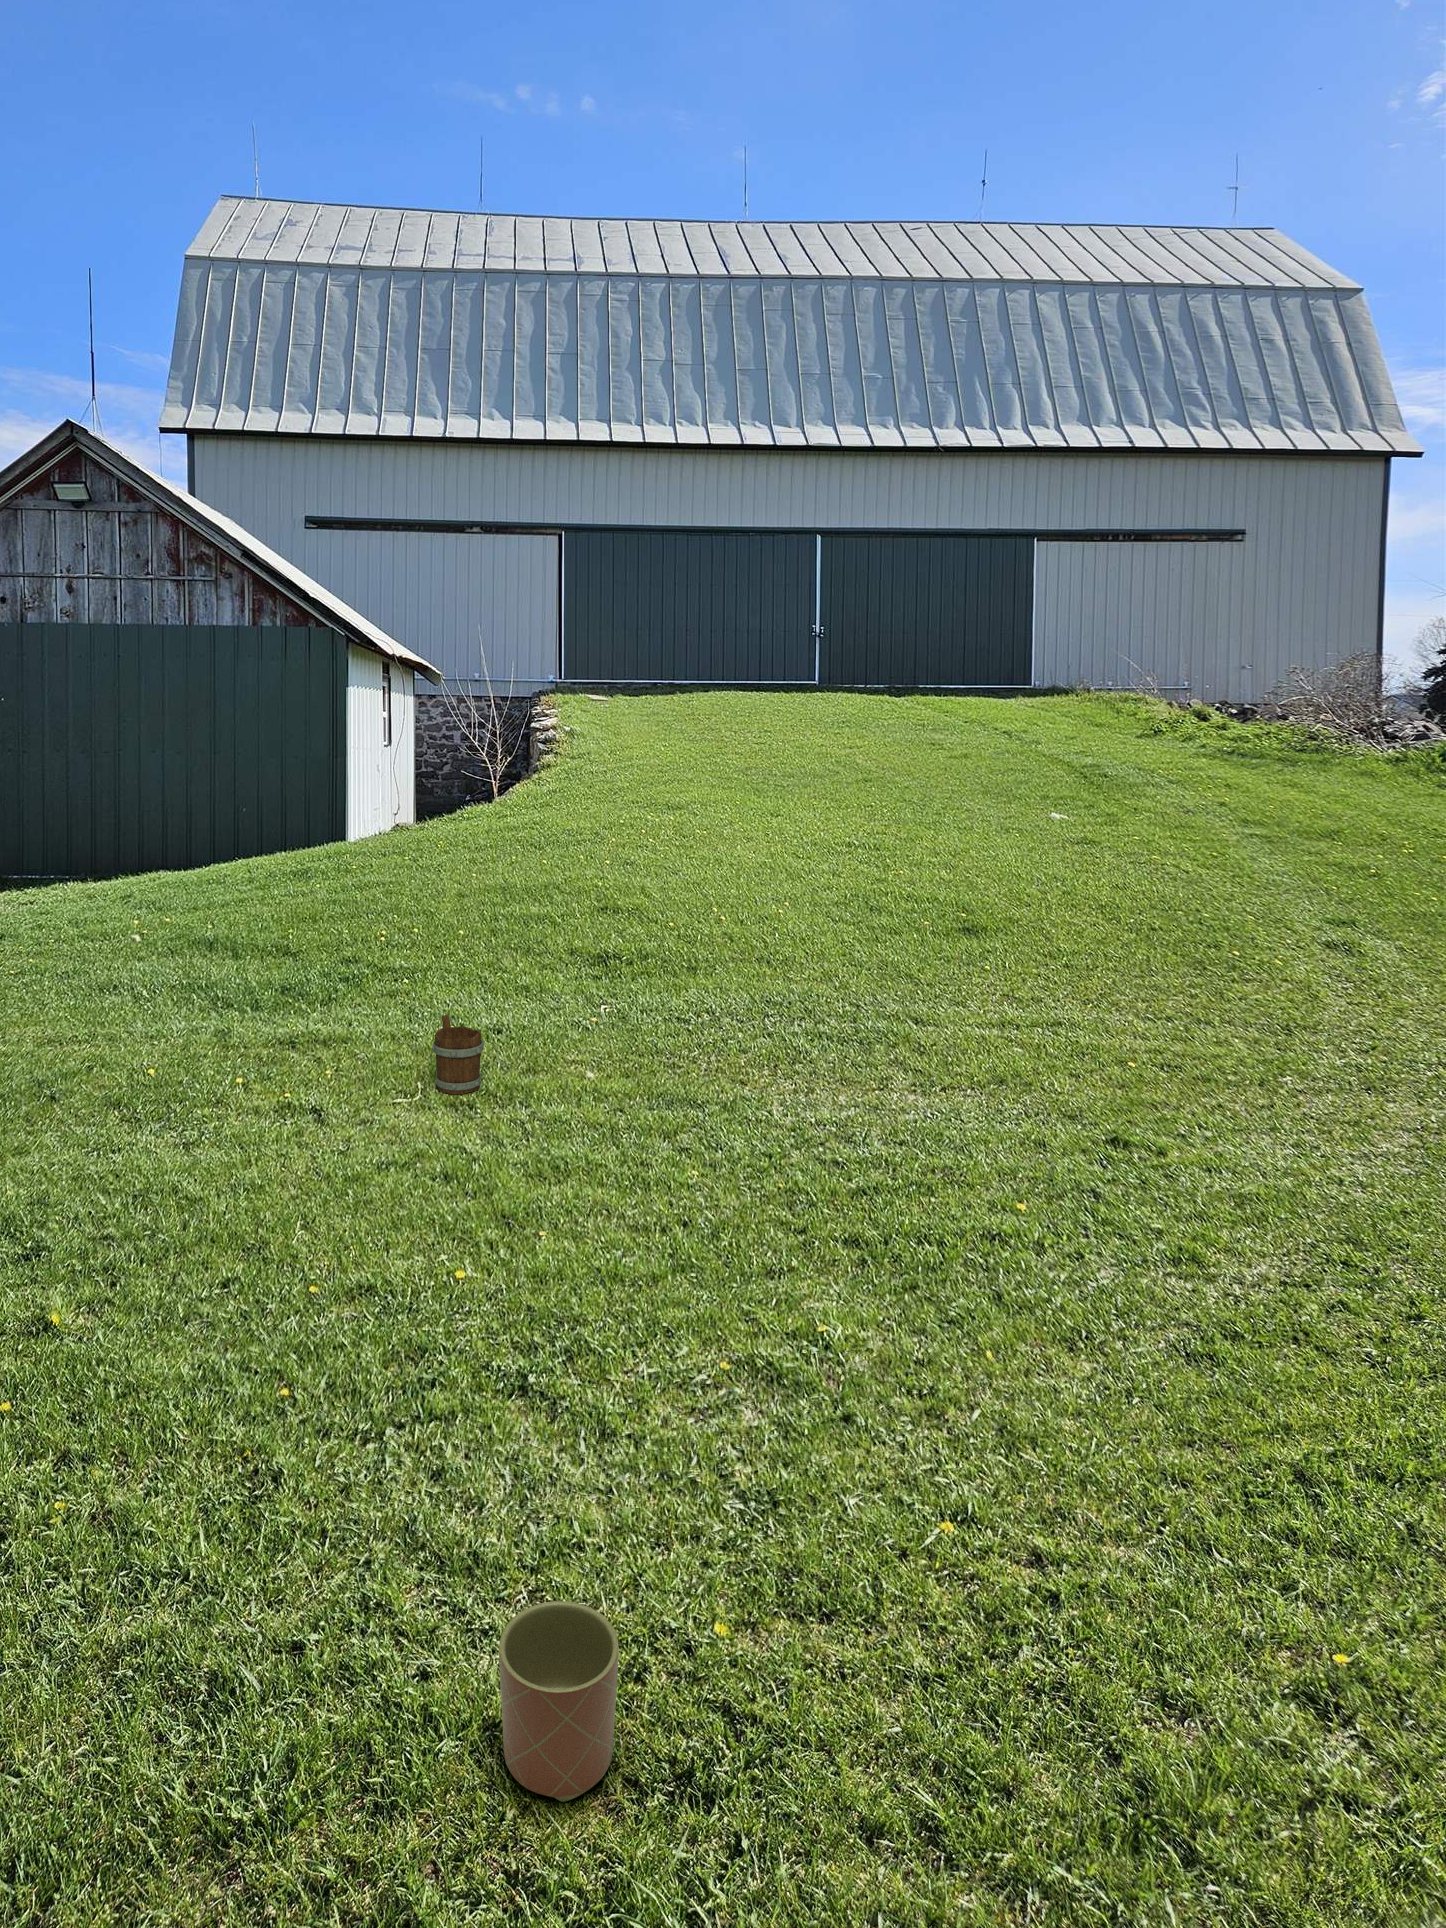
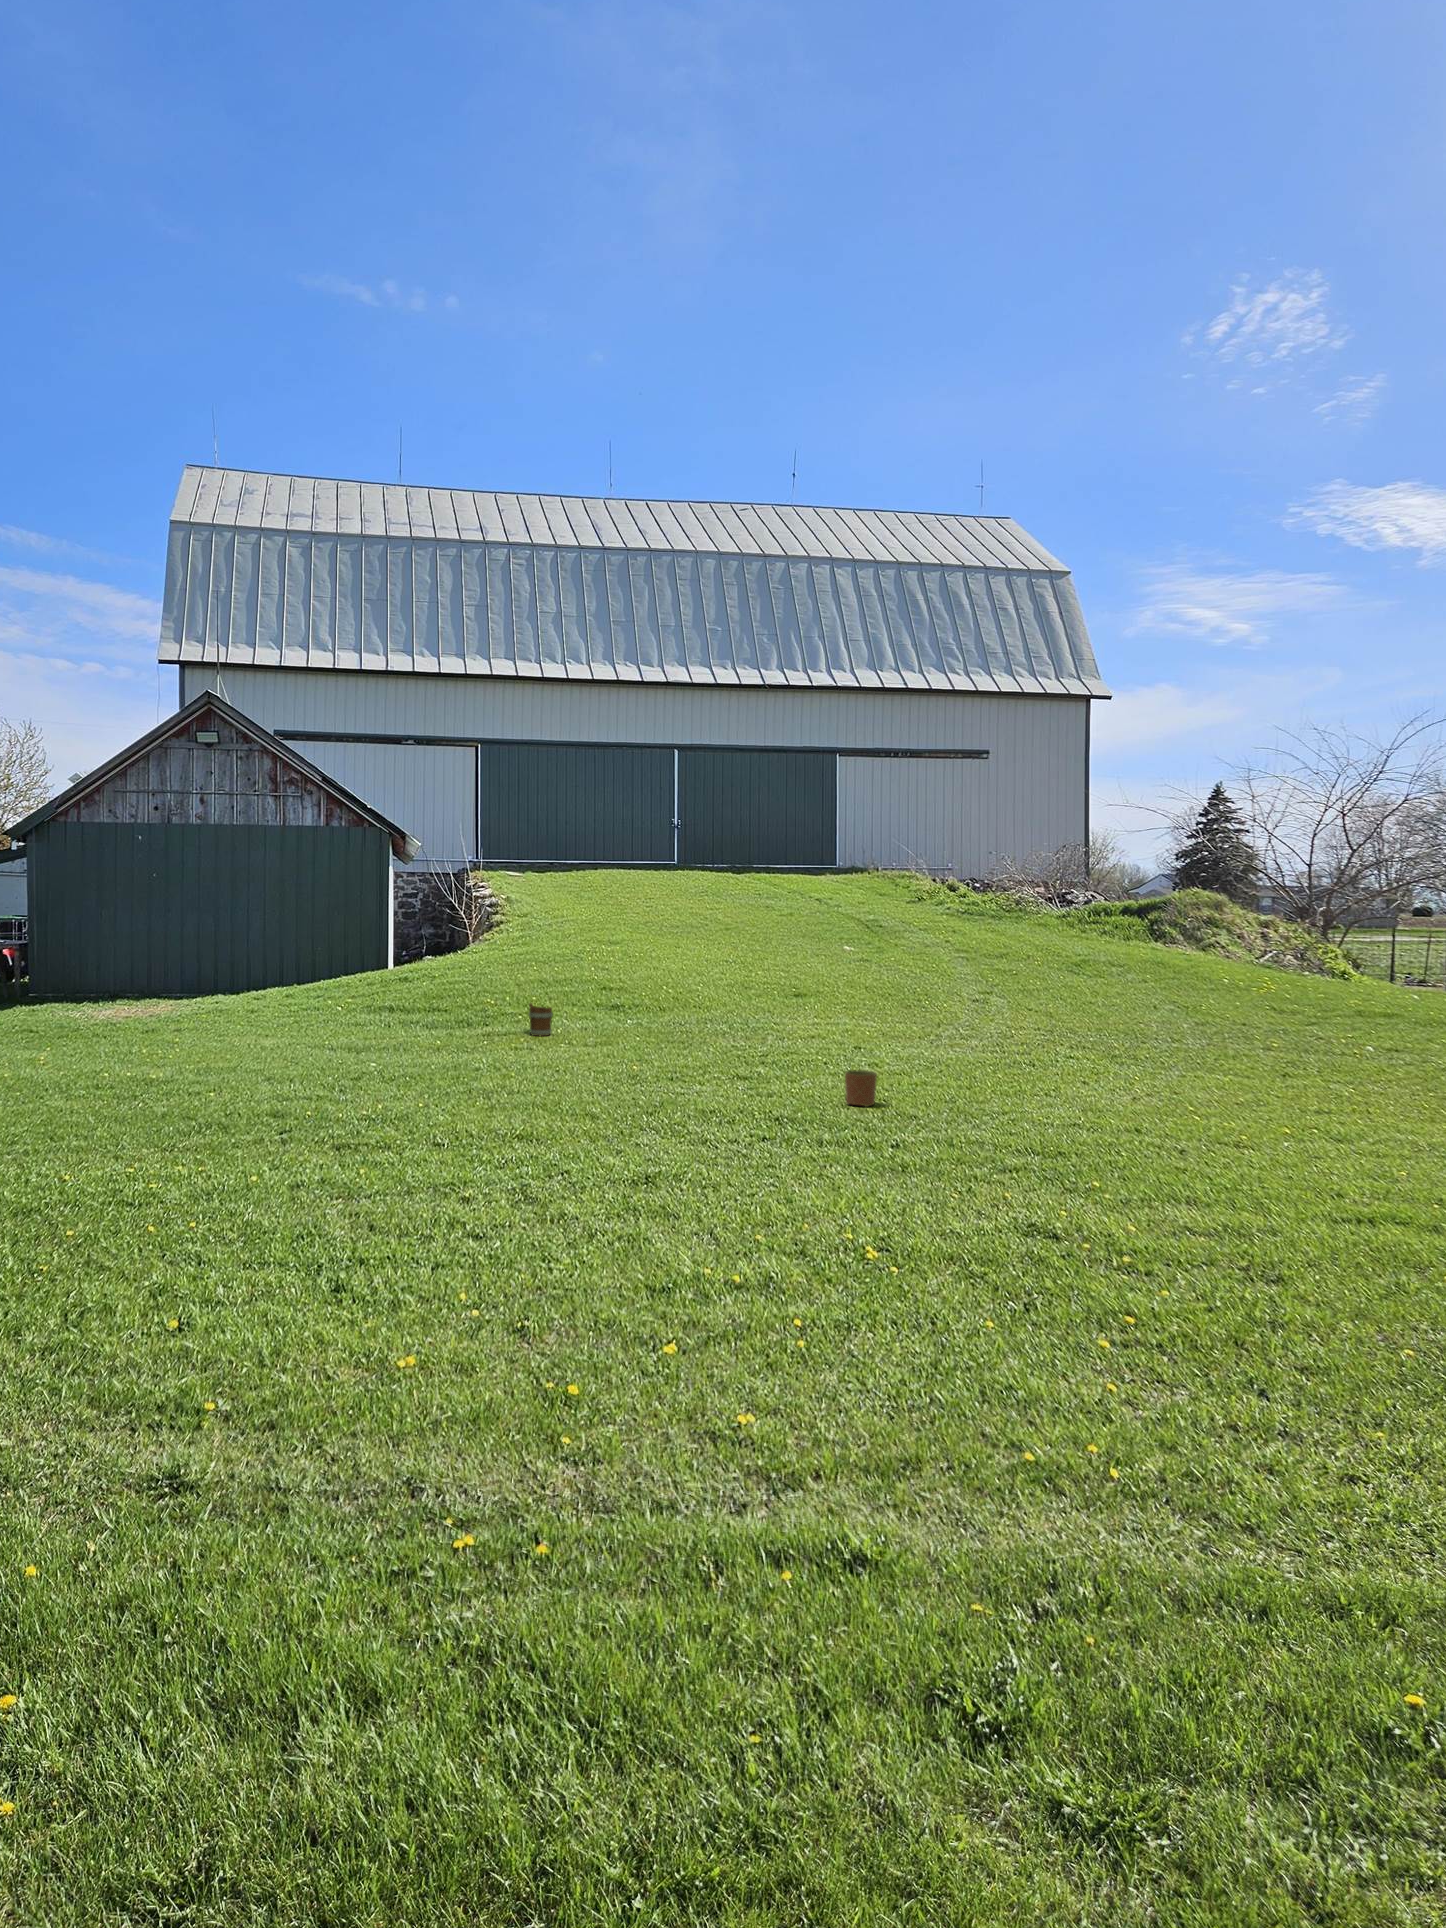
planter: present [499,1601,619,1802] -> present [845,1070,877,1107]

